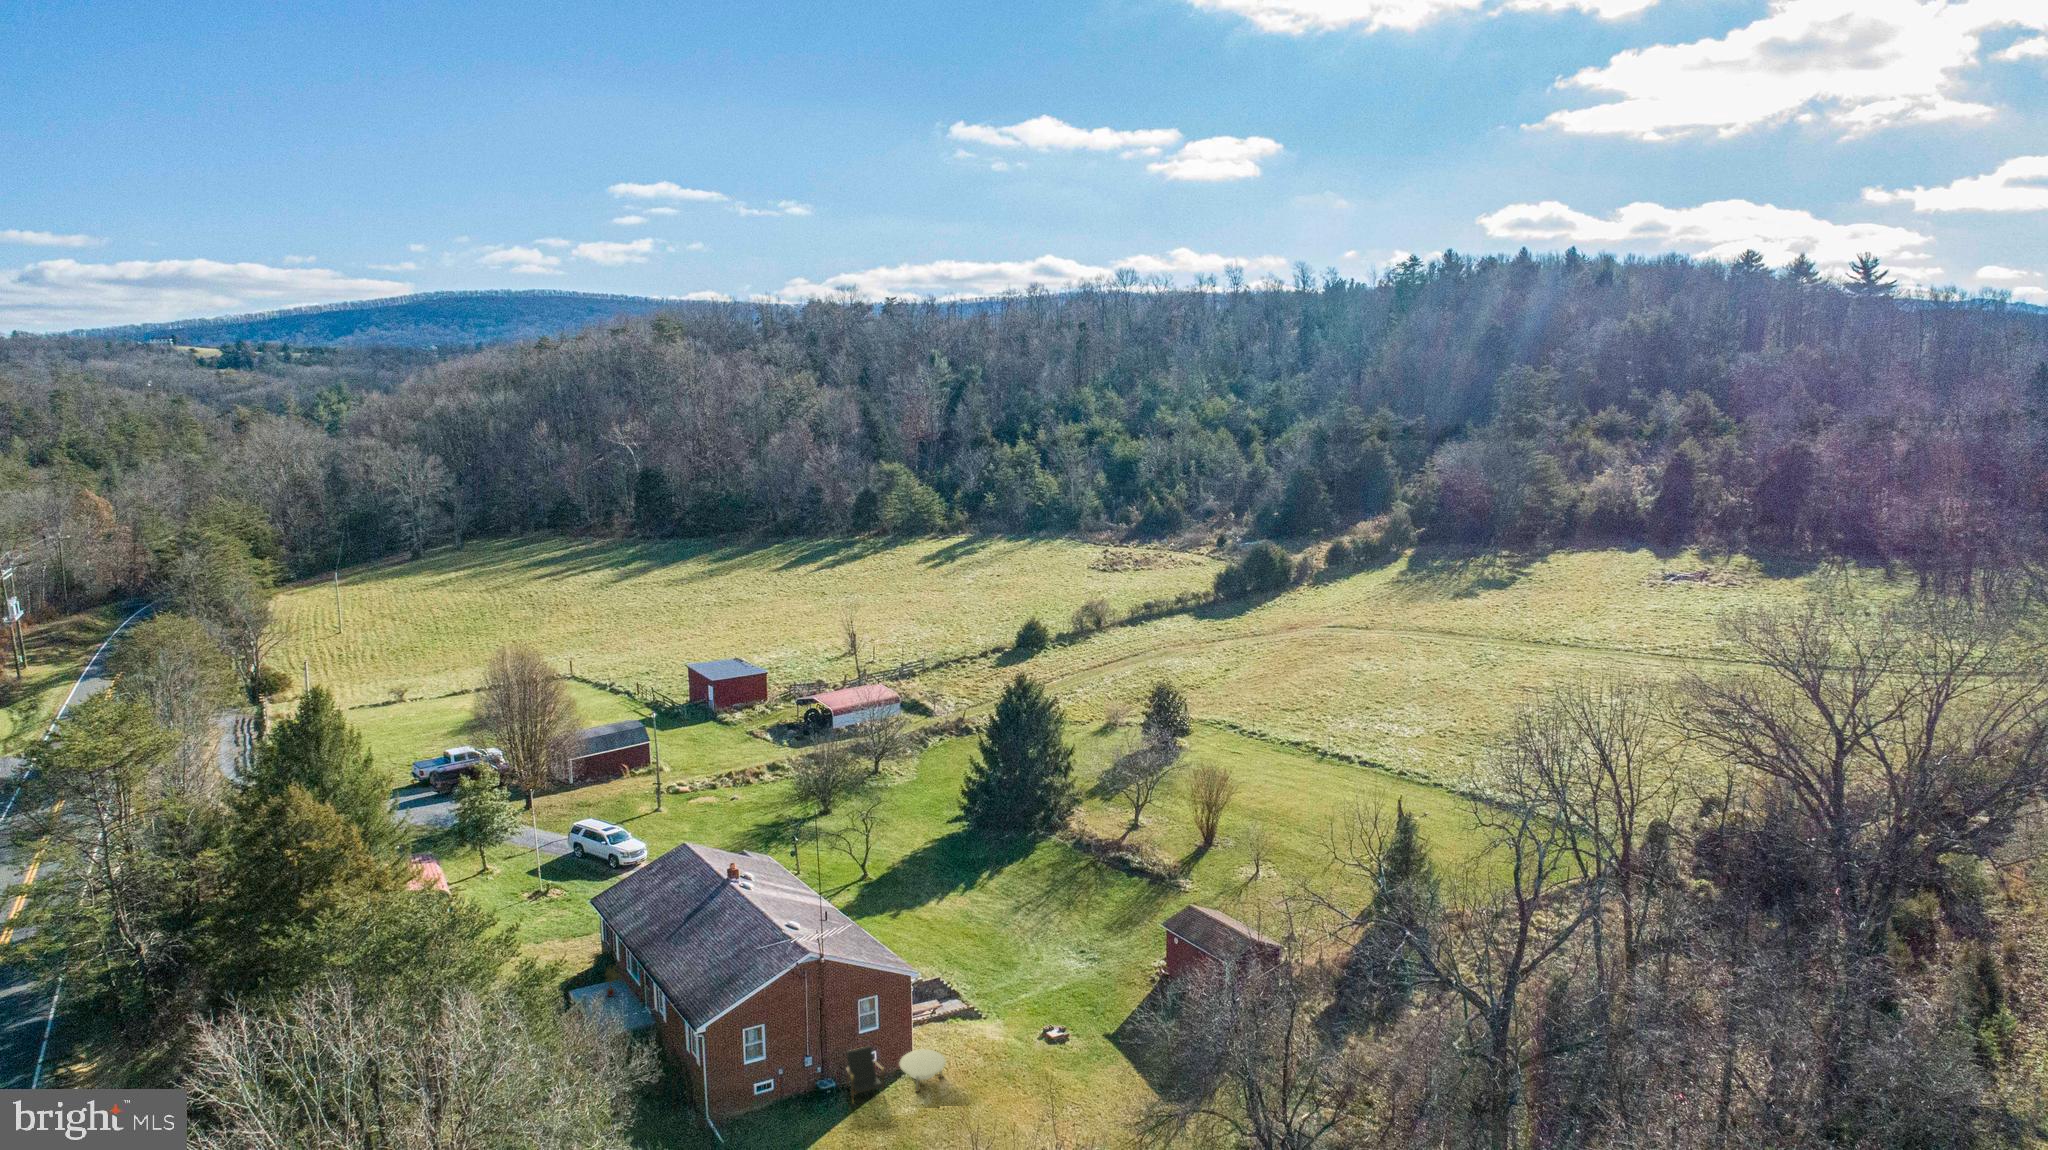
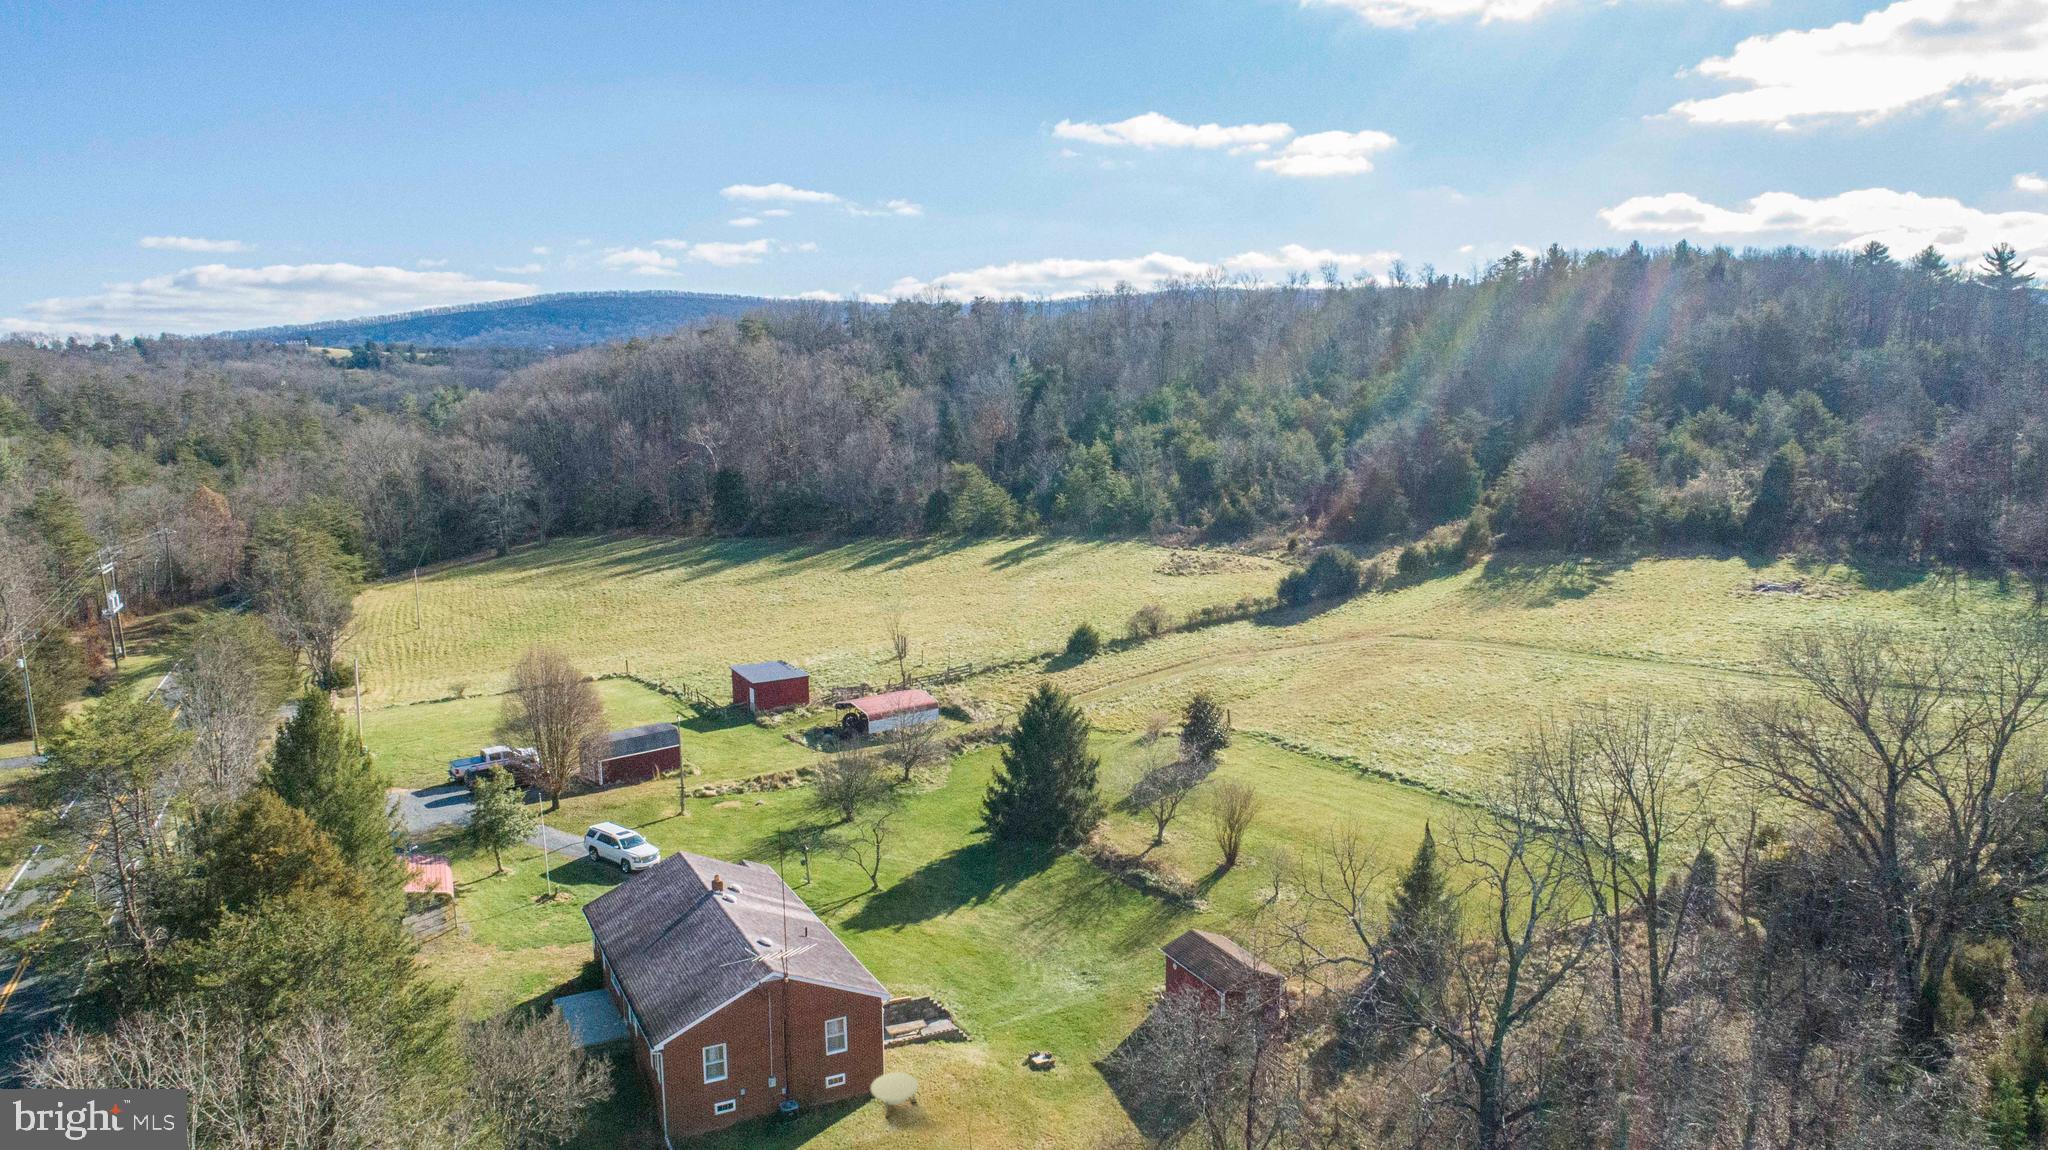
potted tree: present [605,965,621,996] -> none [588,973,609,1005]
lounge chair: present [847,1046,884,1101] -> none [816,1067,853,1126]

